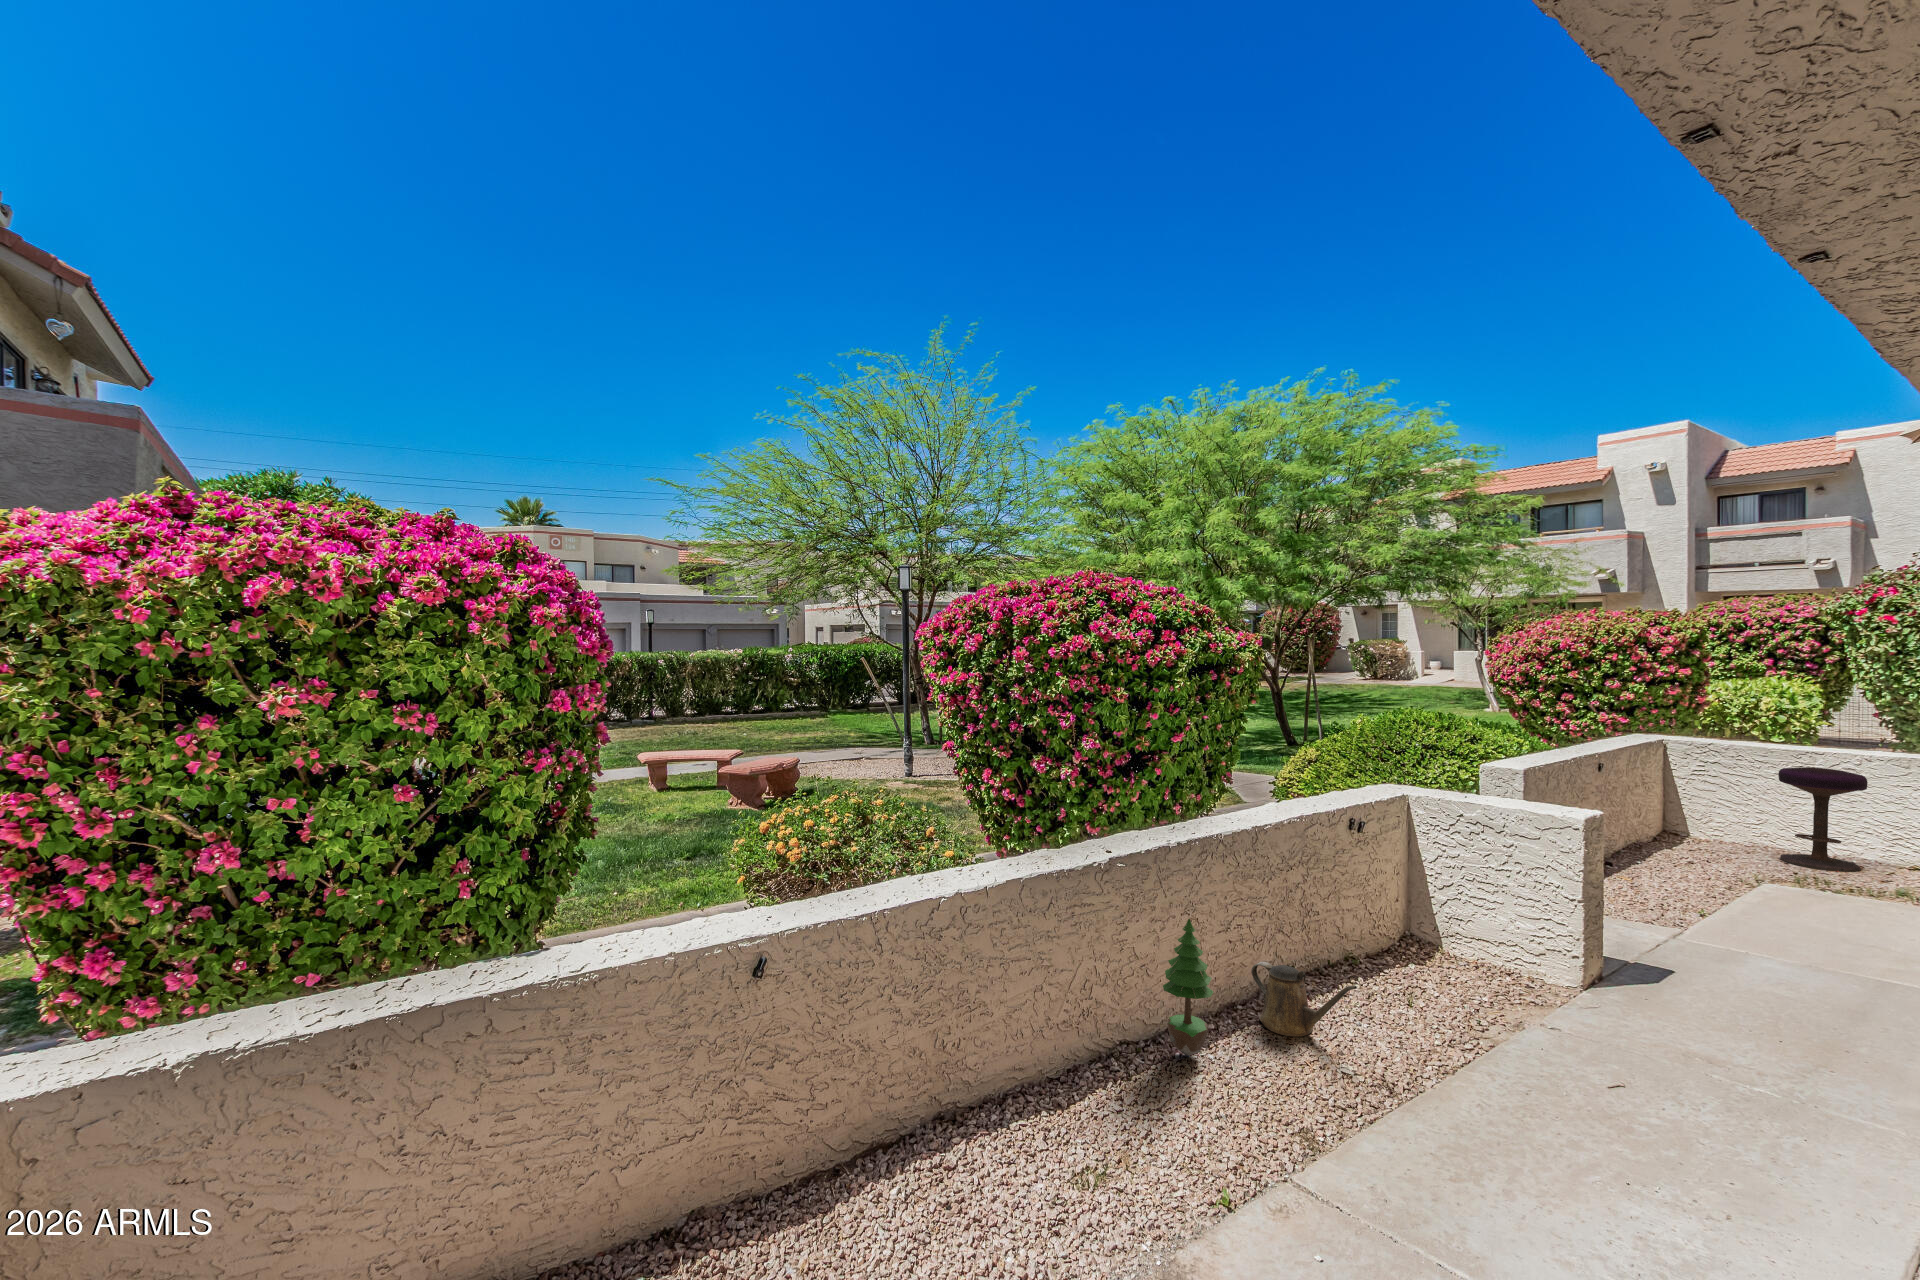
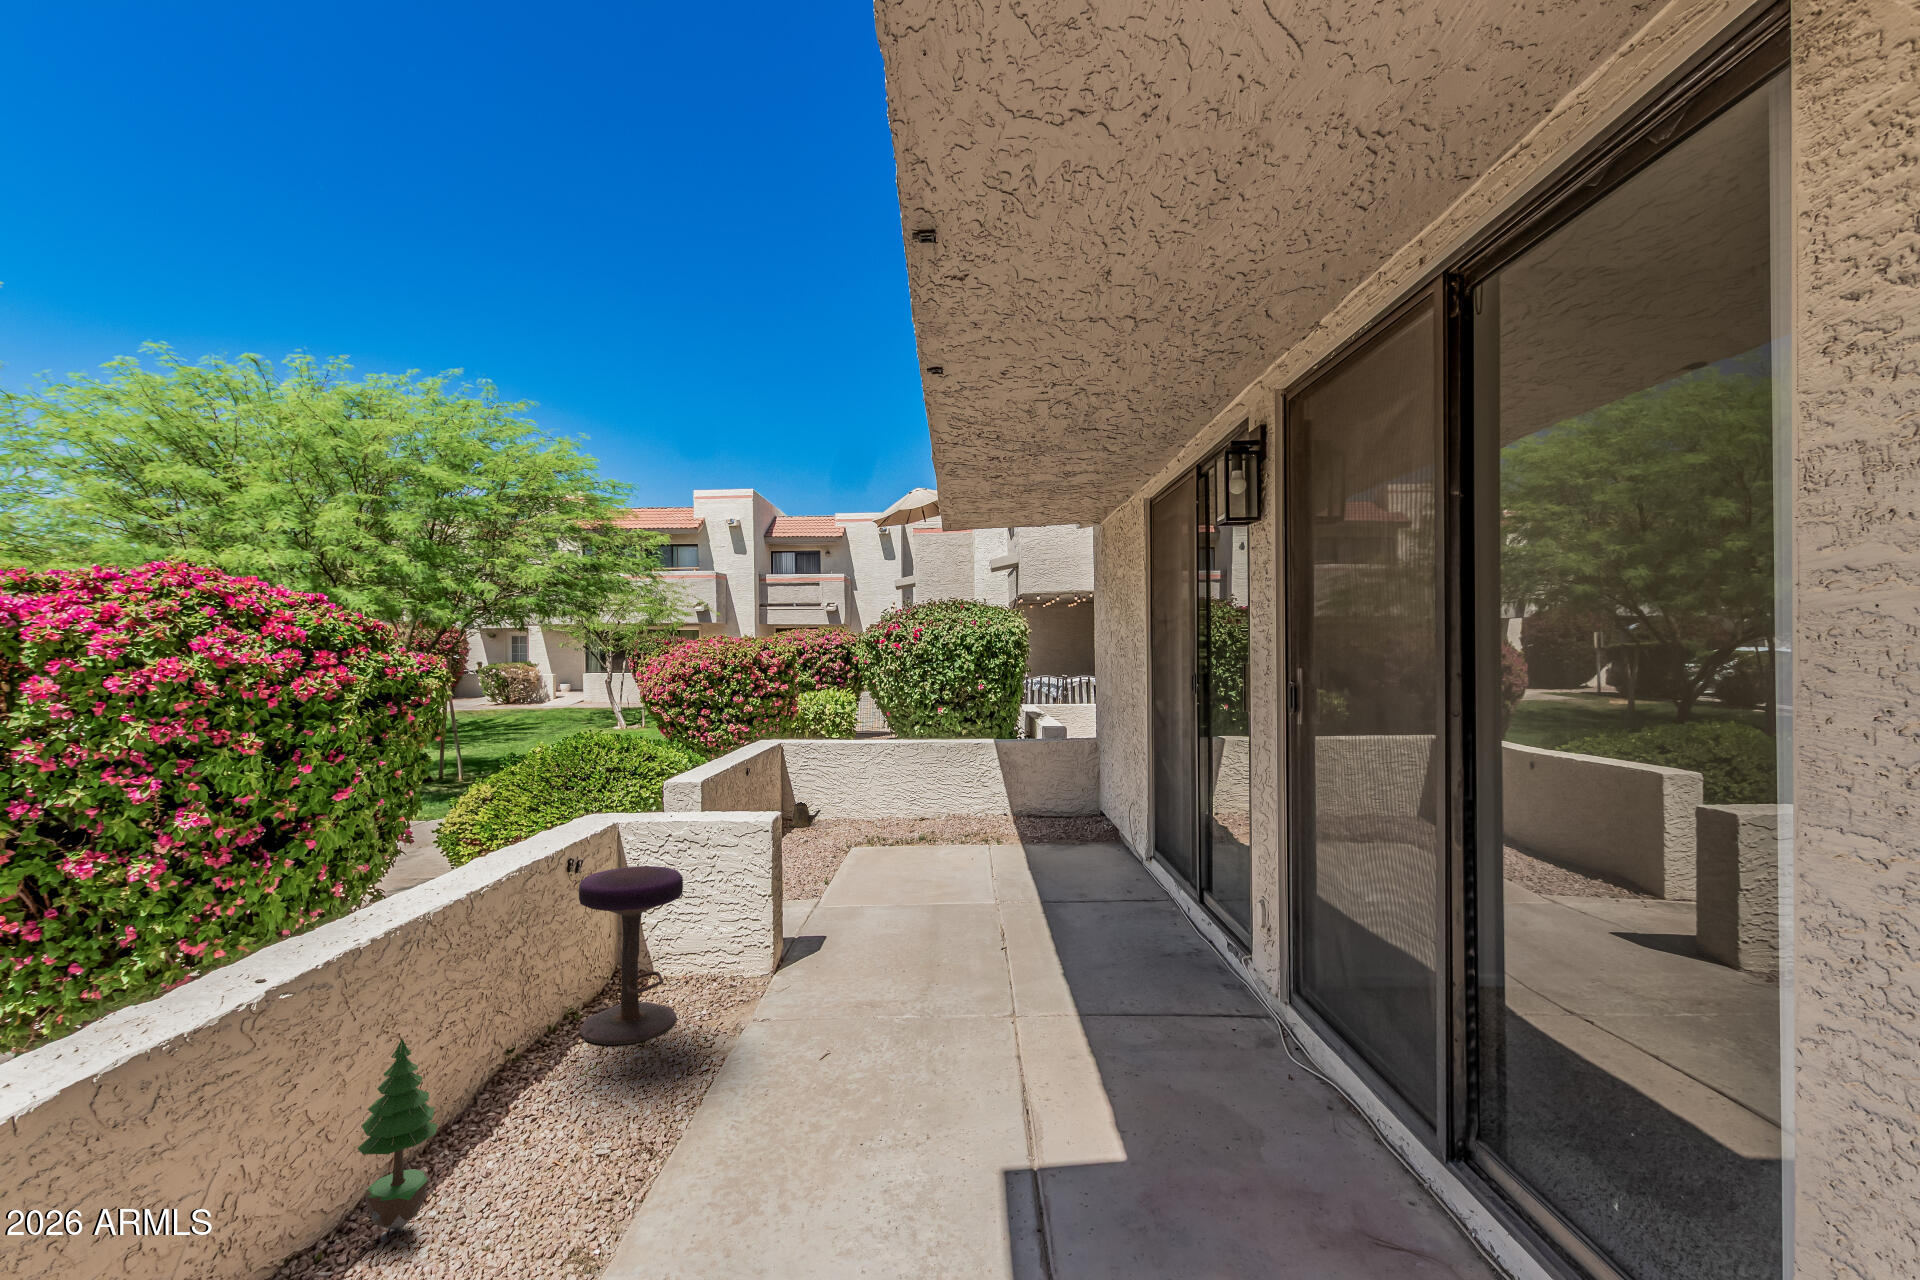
stool: present [1778,767,1868,872] -> present [579,866,683,1045]
watering can: present [1251,962,1357,1037] -> present [790,802,821,827]

